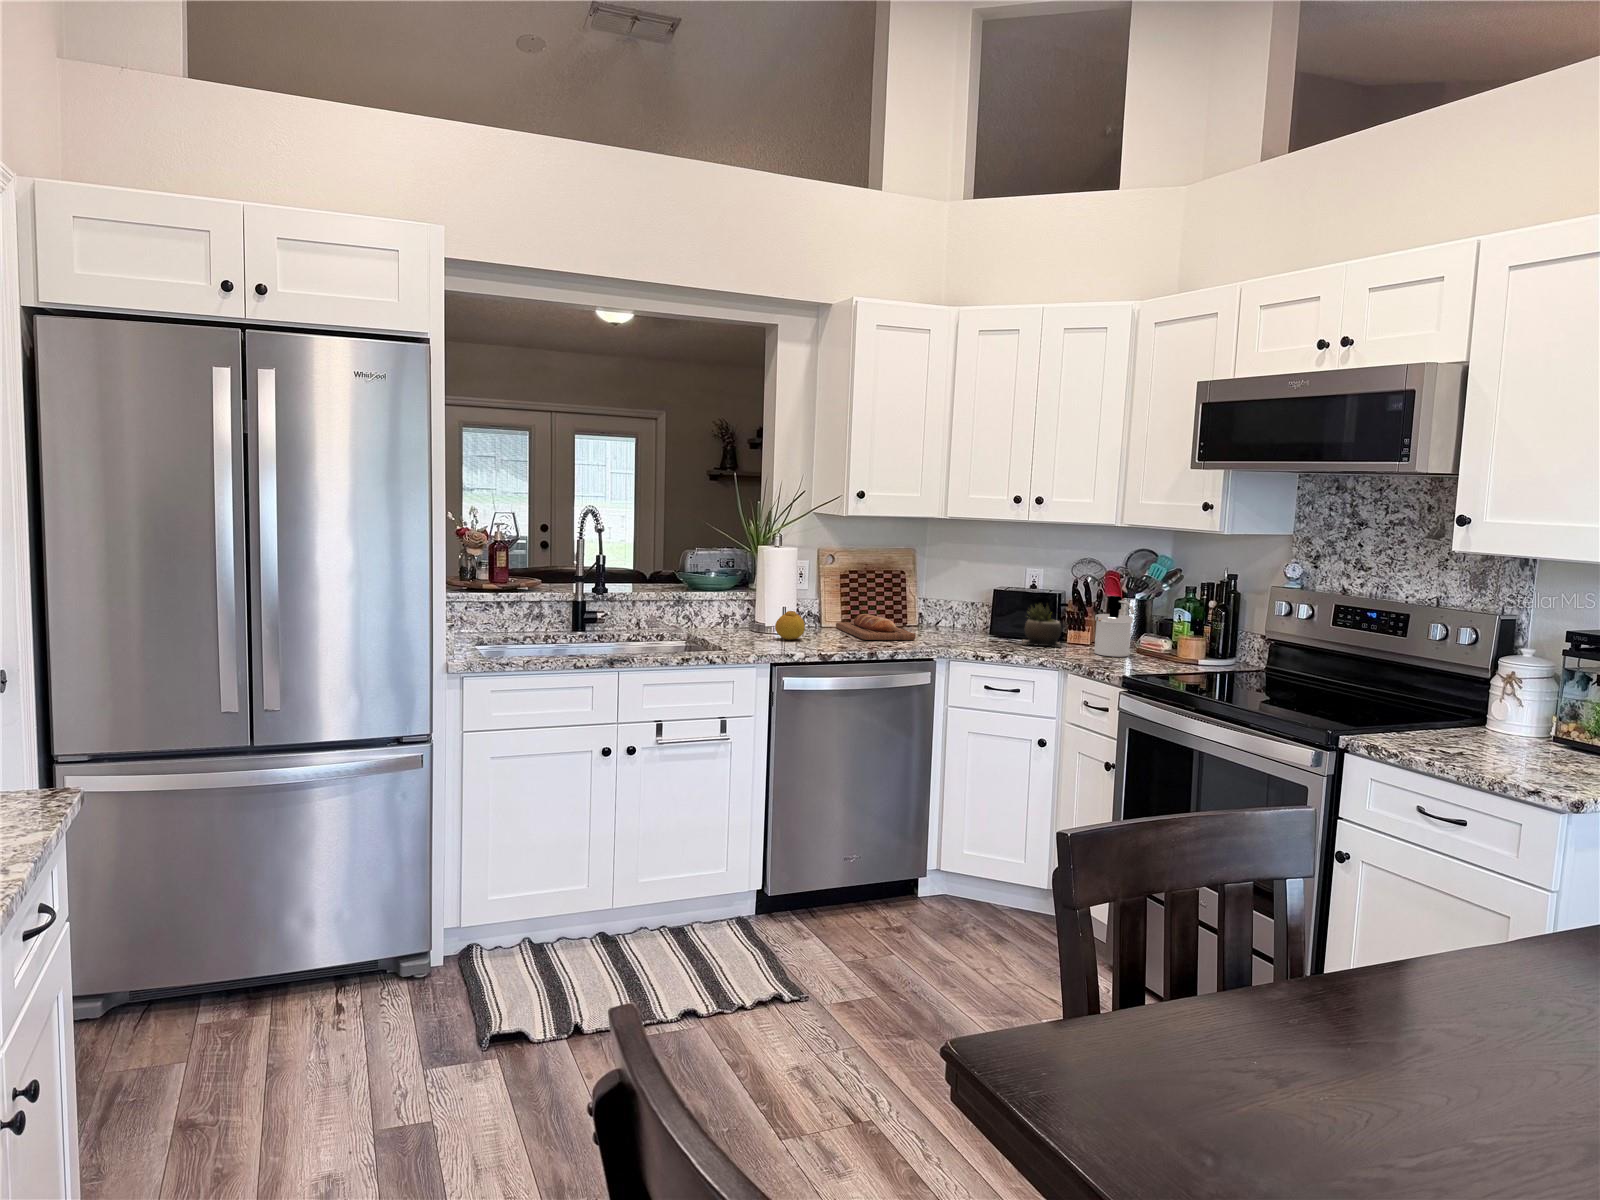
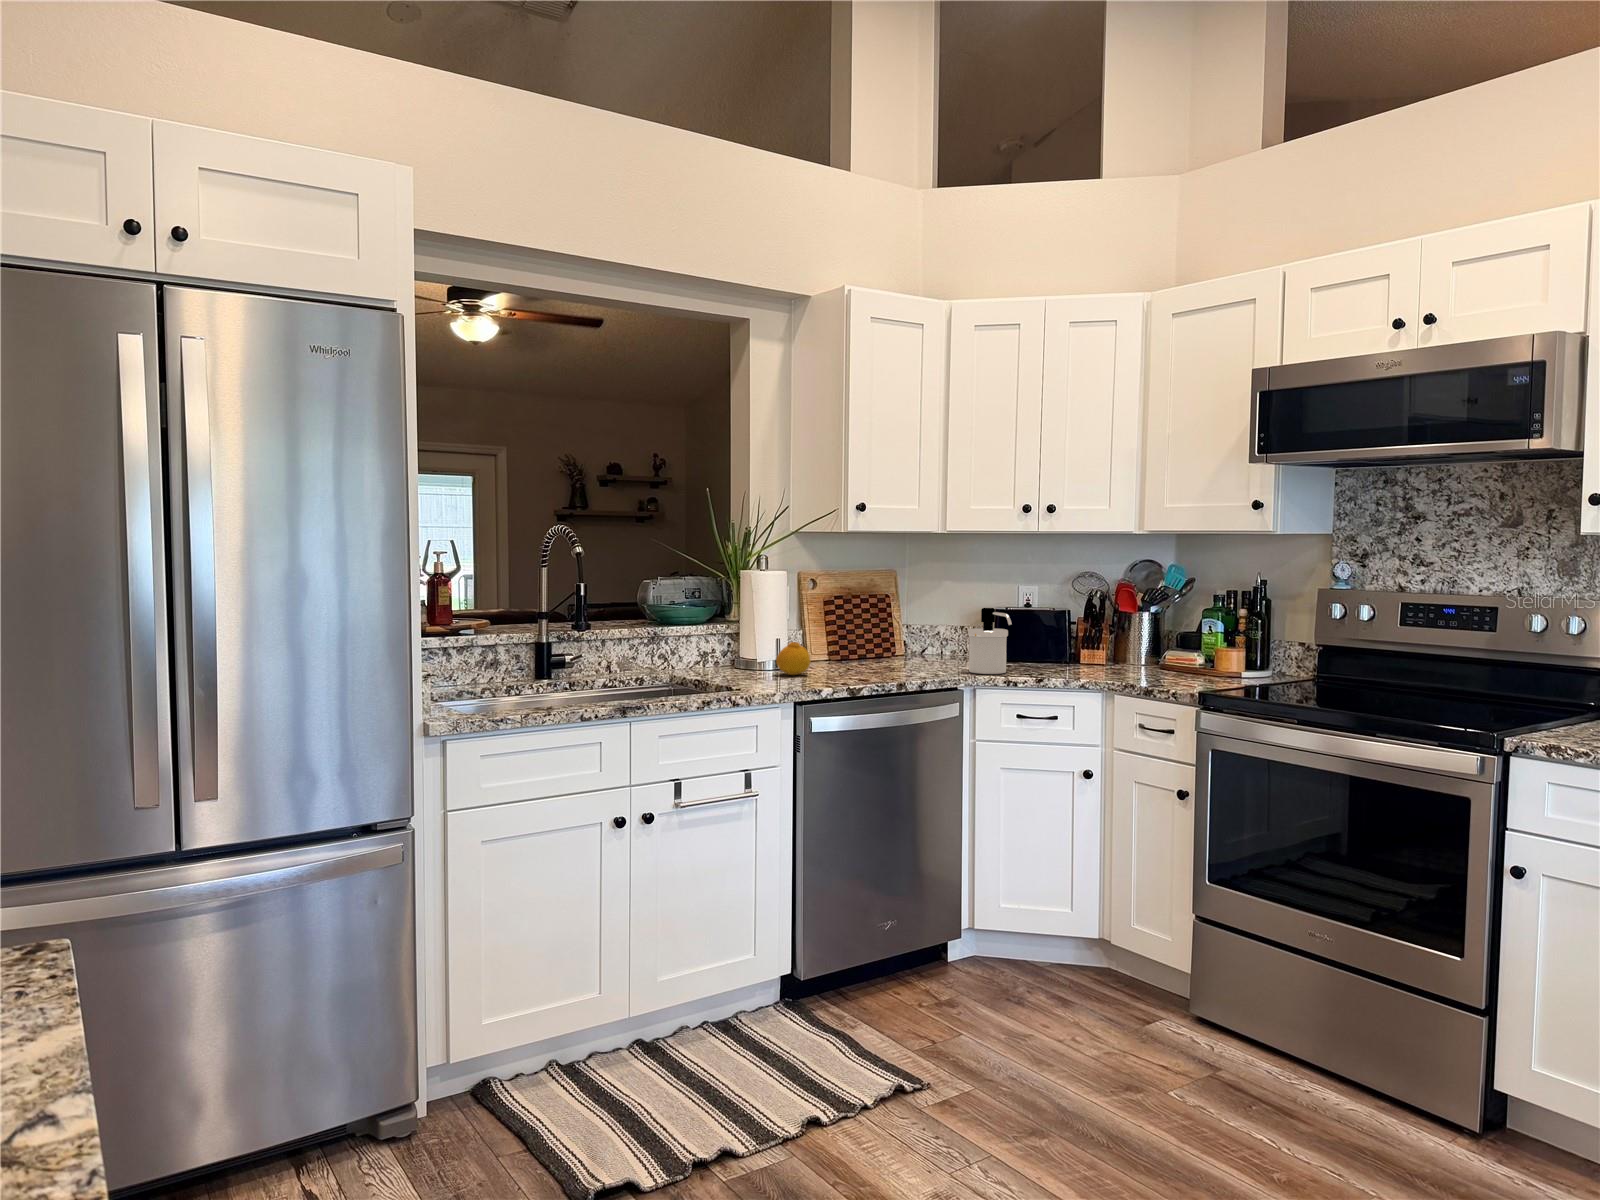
soap dispenser: present [1094,596,1134,657] -> present [968,608,1012,674]
succulent plant: present [1022,604,1061,647] -> none [1037,619,1088,667]
bread loaf: present [836,614,916,640] -> none [825,643,929,671]

